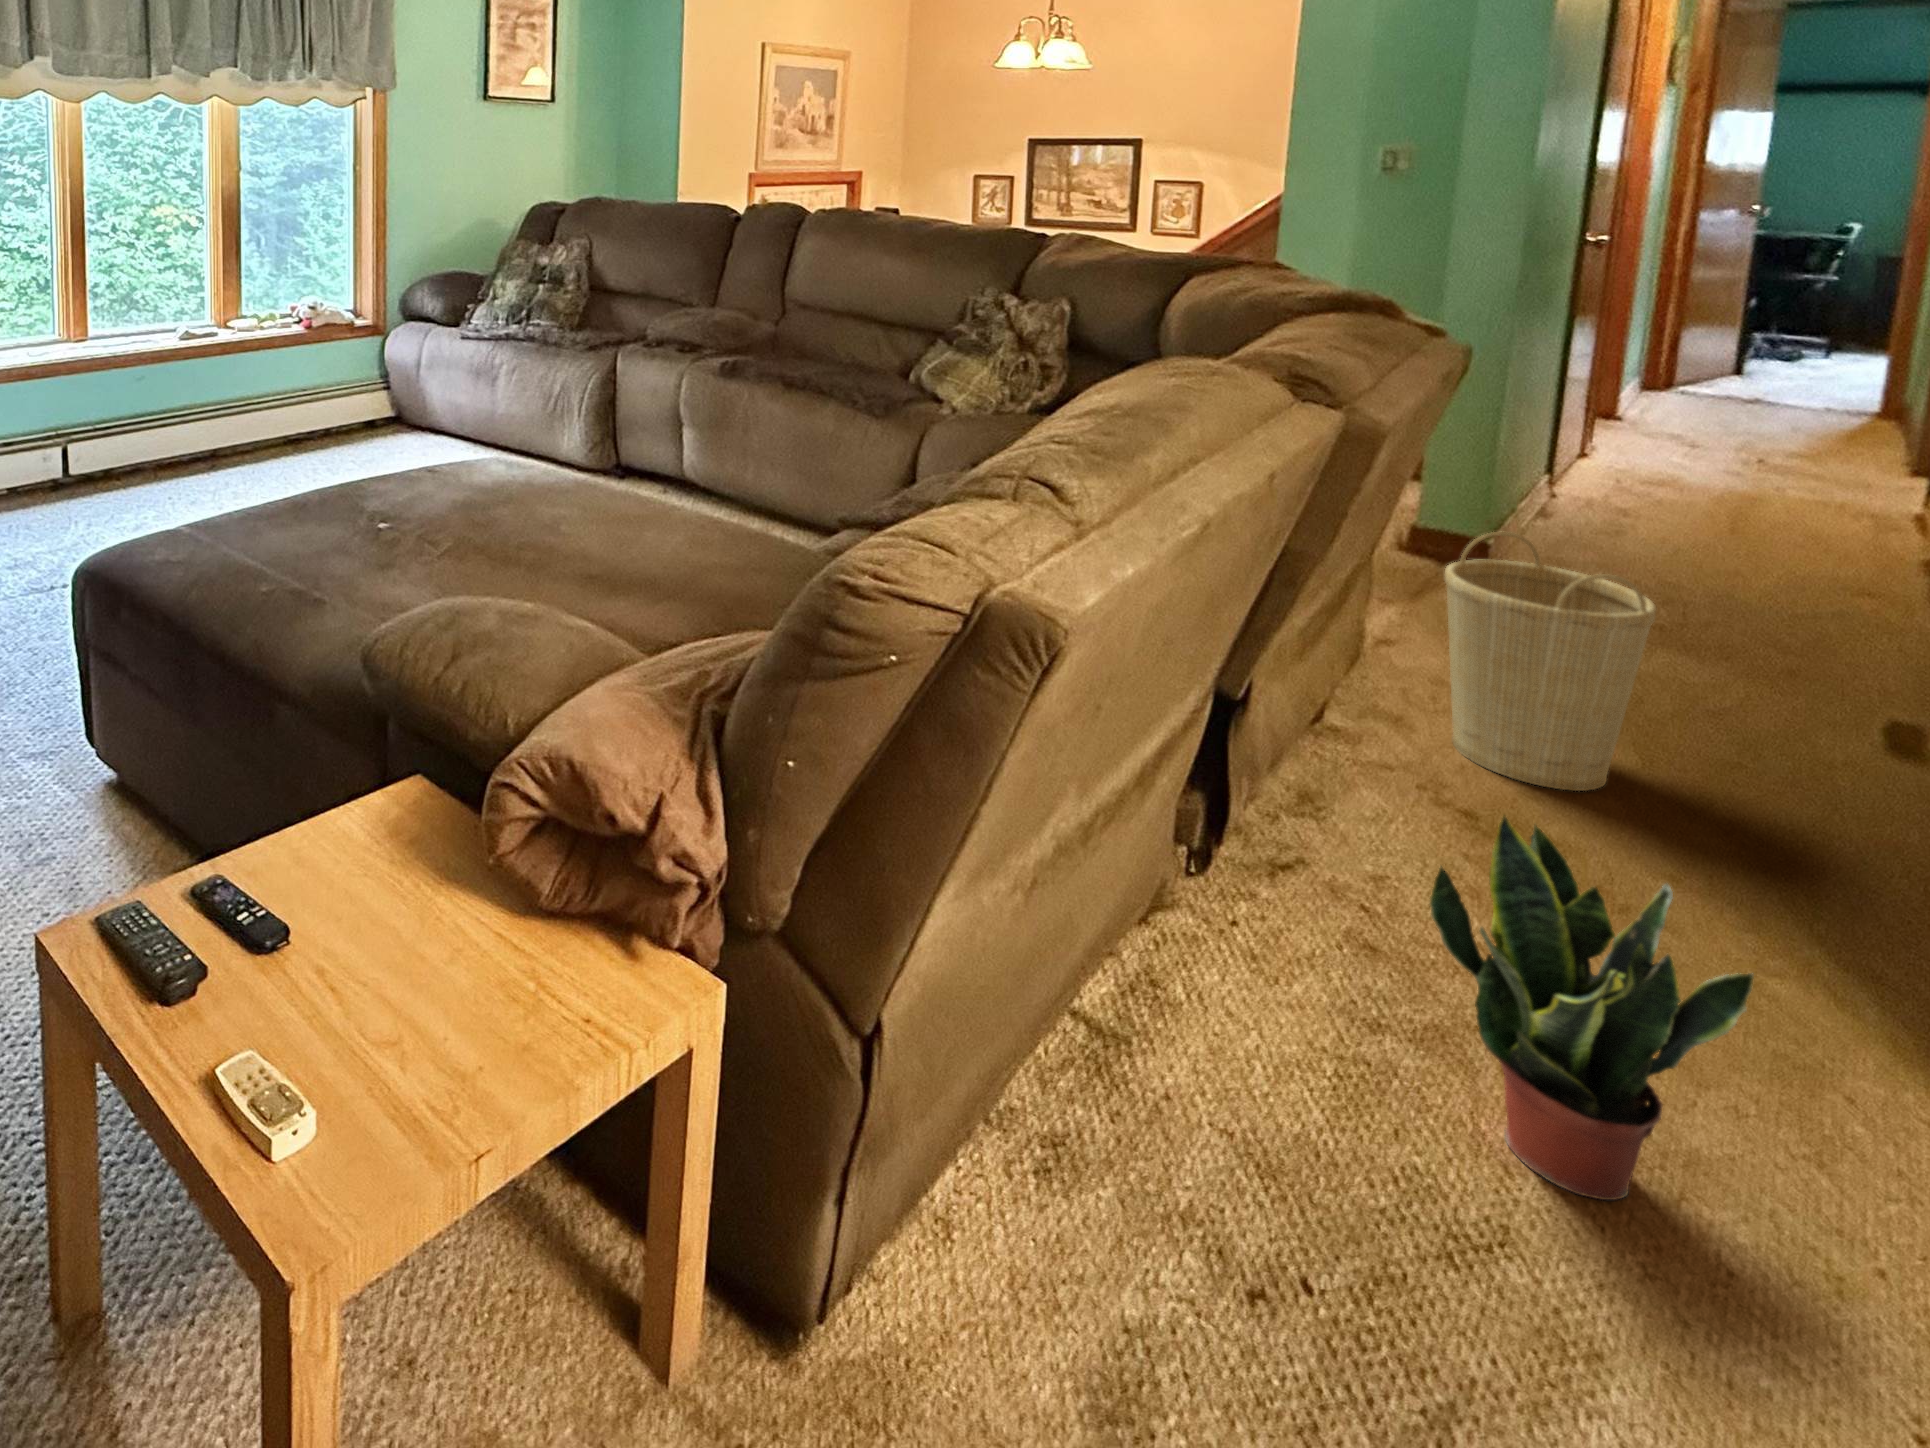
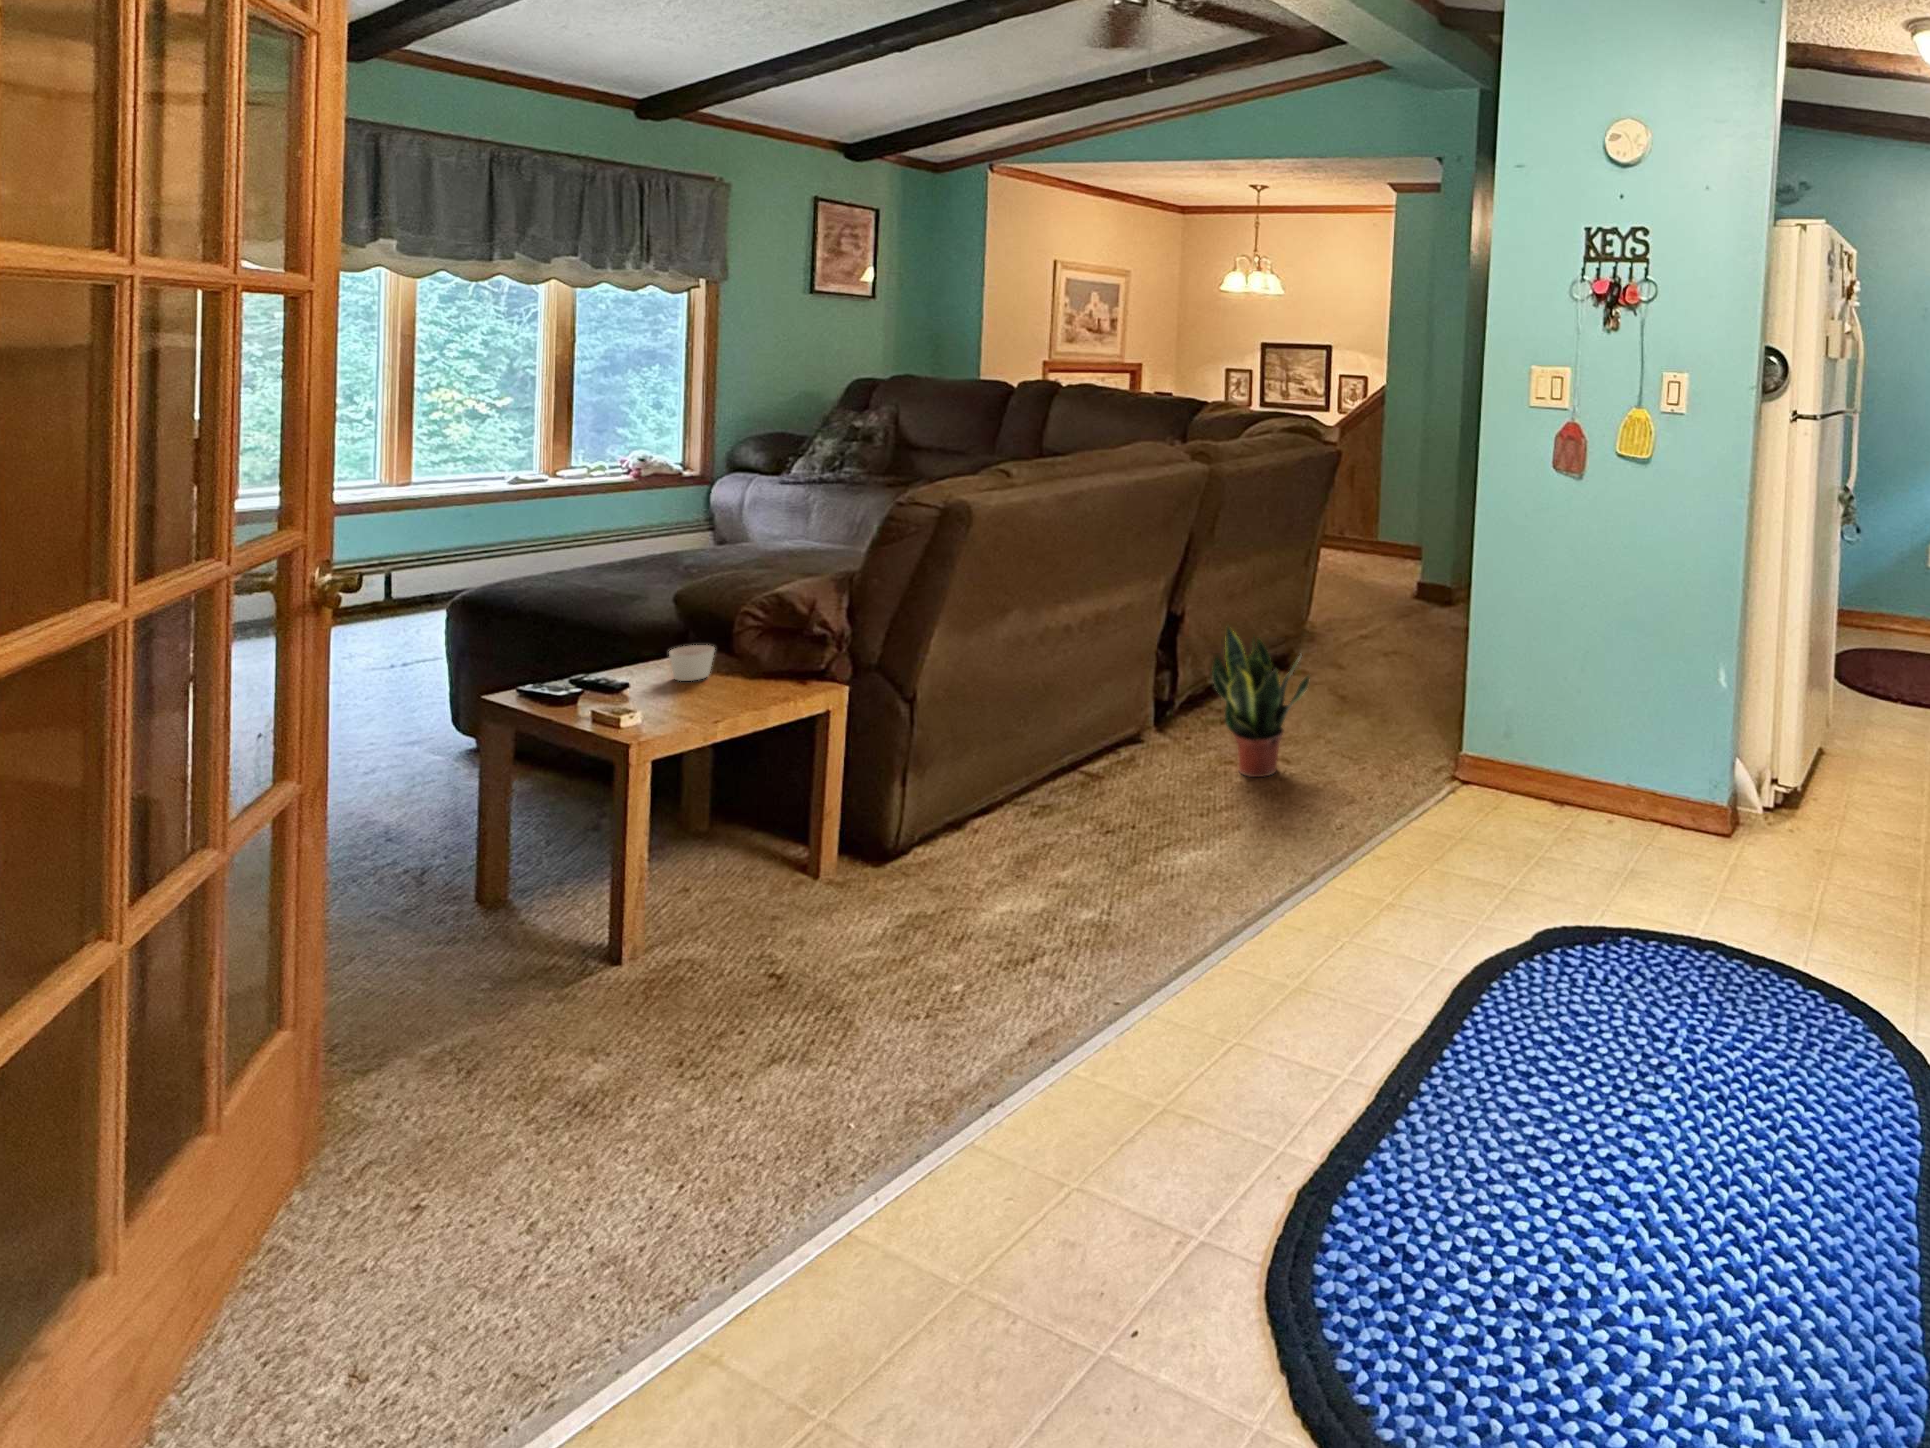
basket: present [1445,531,1657,791] -> none [1334,549,1412,671]
candle: none [359,854,449,961] -> present [669,645,715,681]

